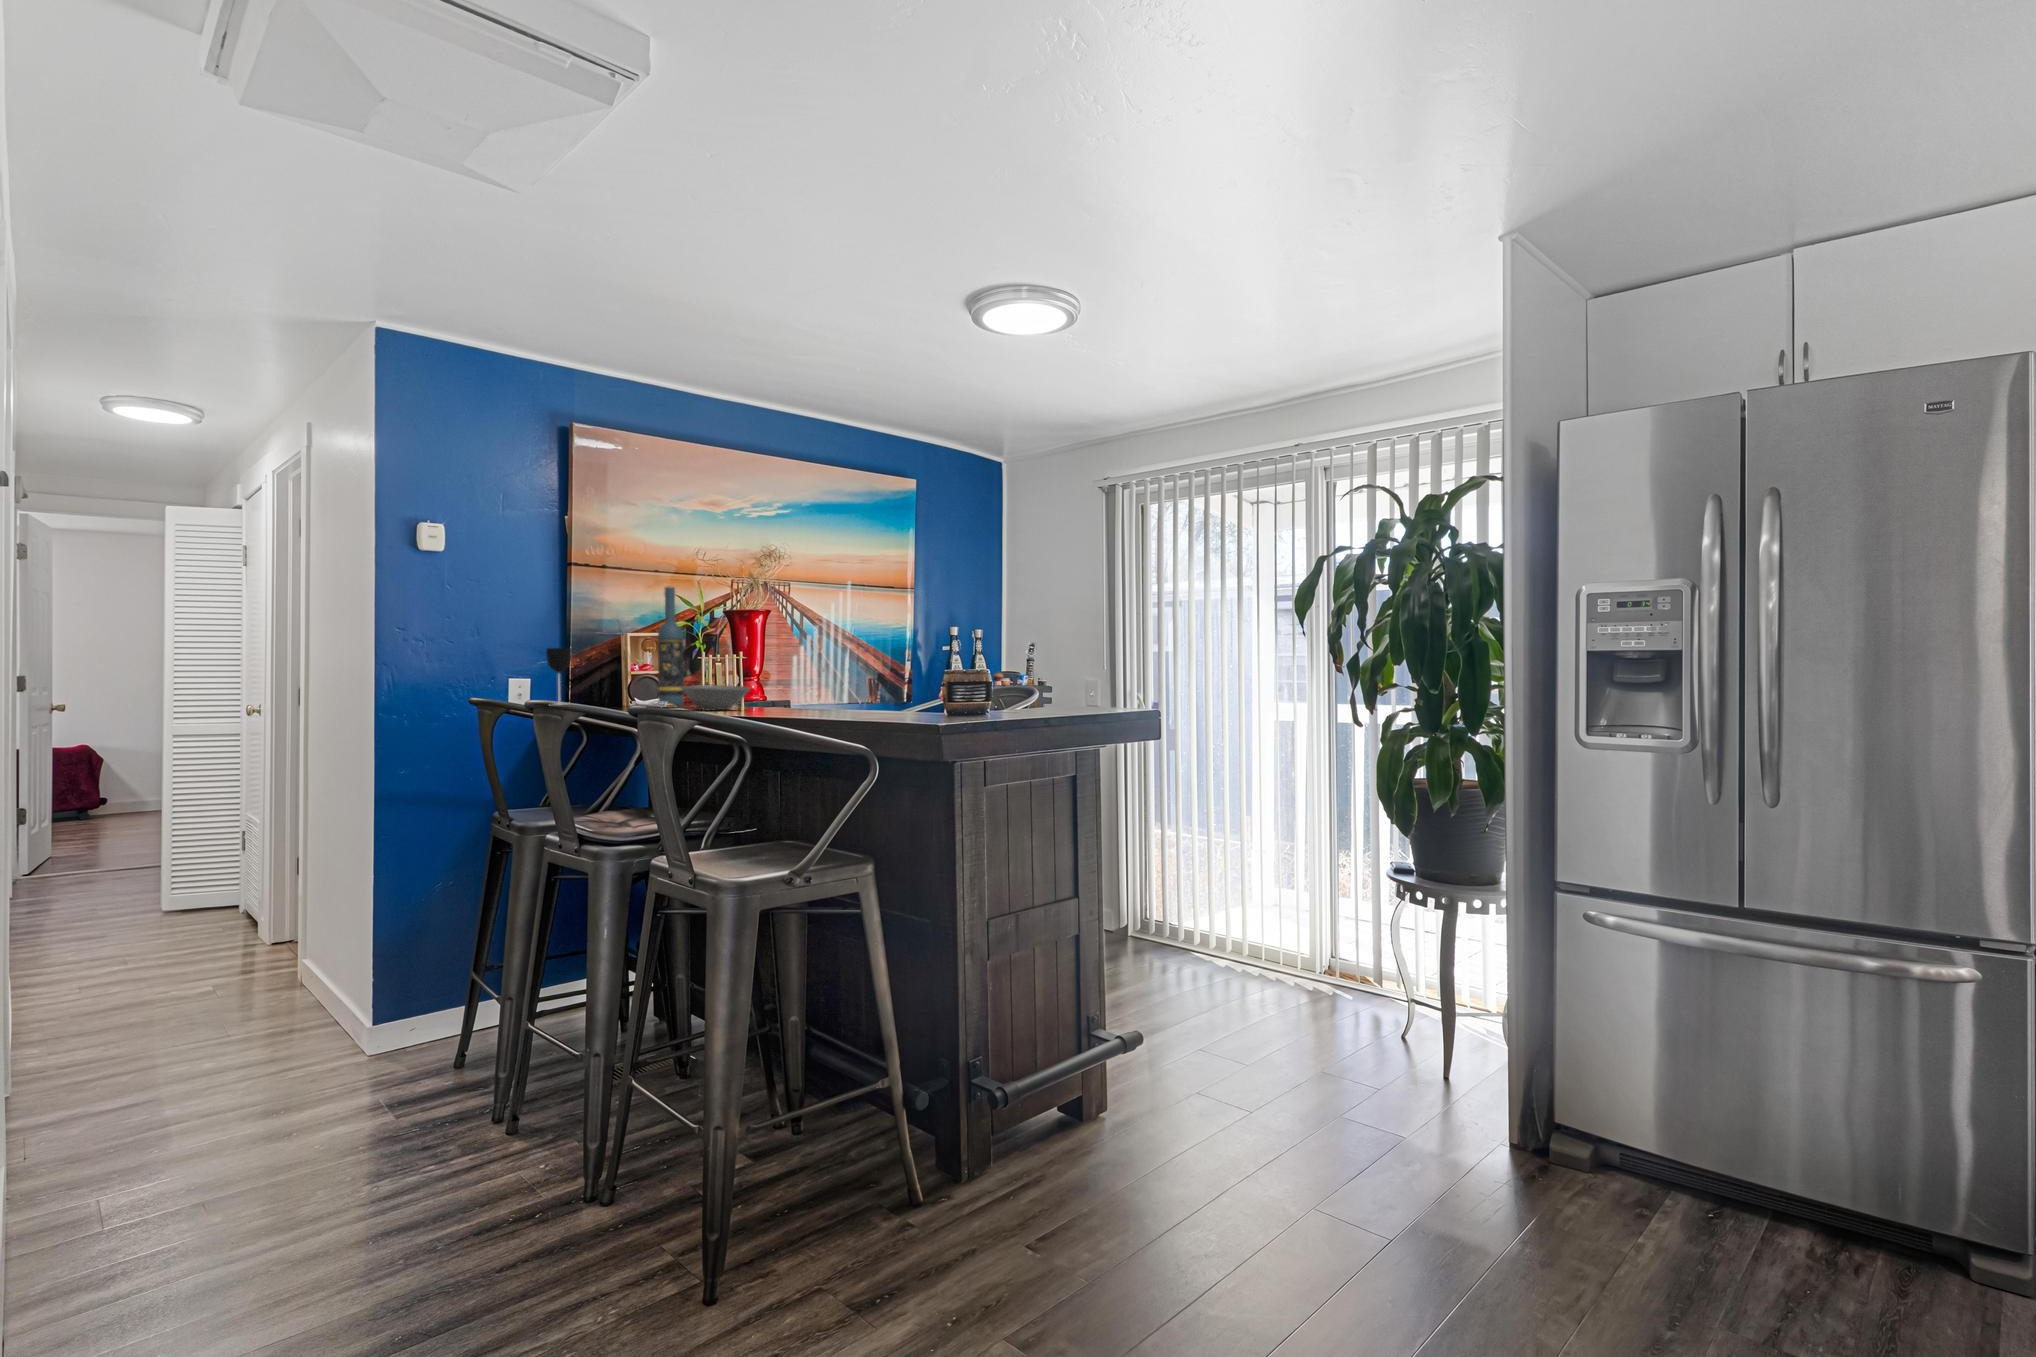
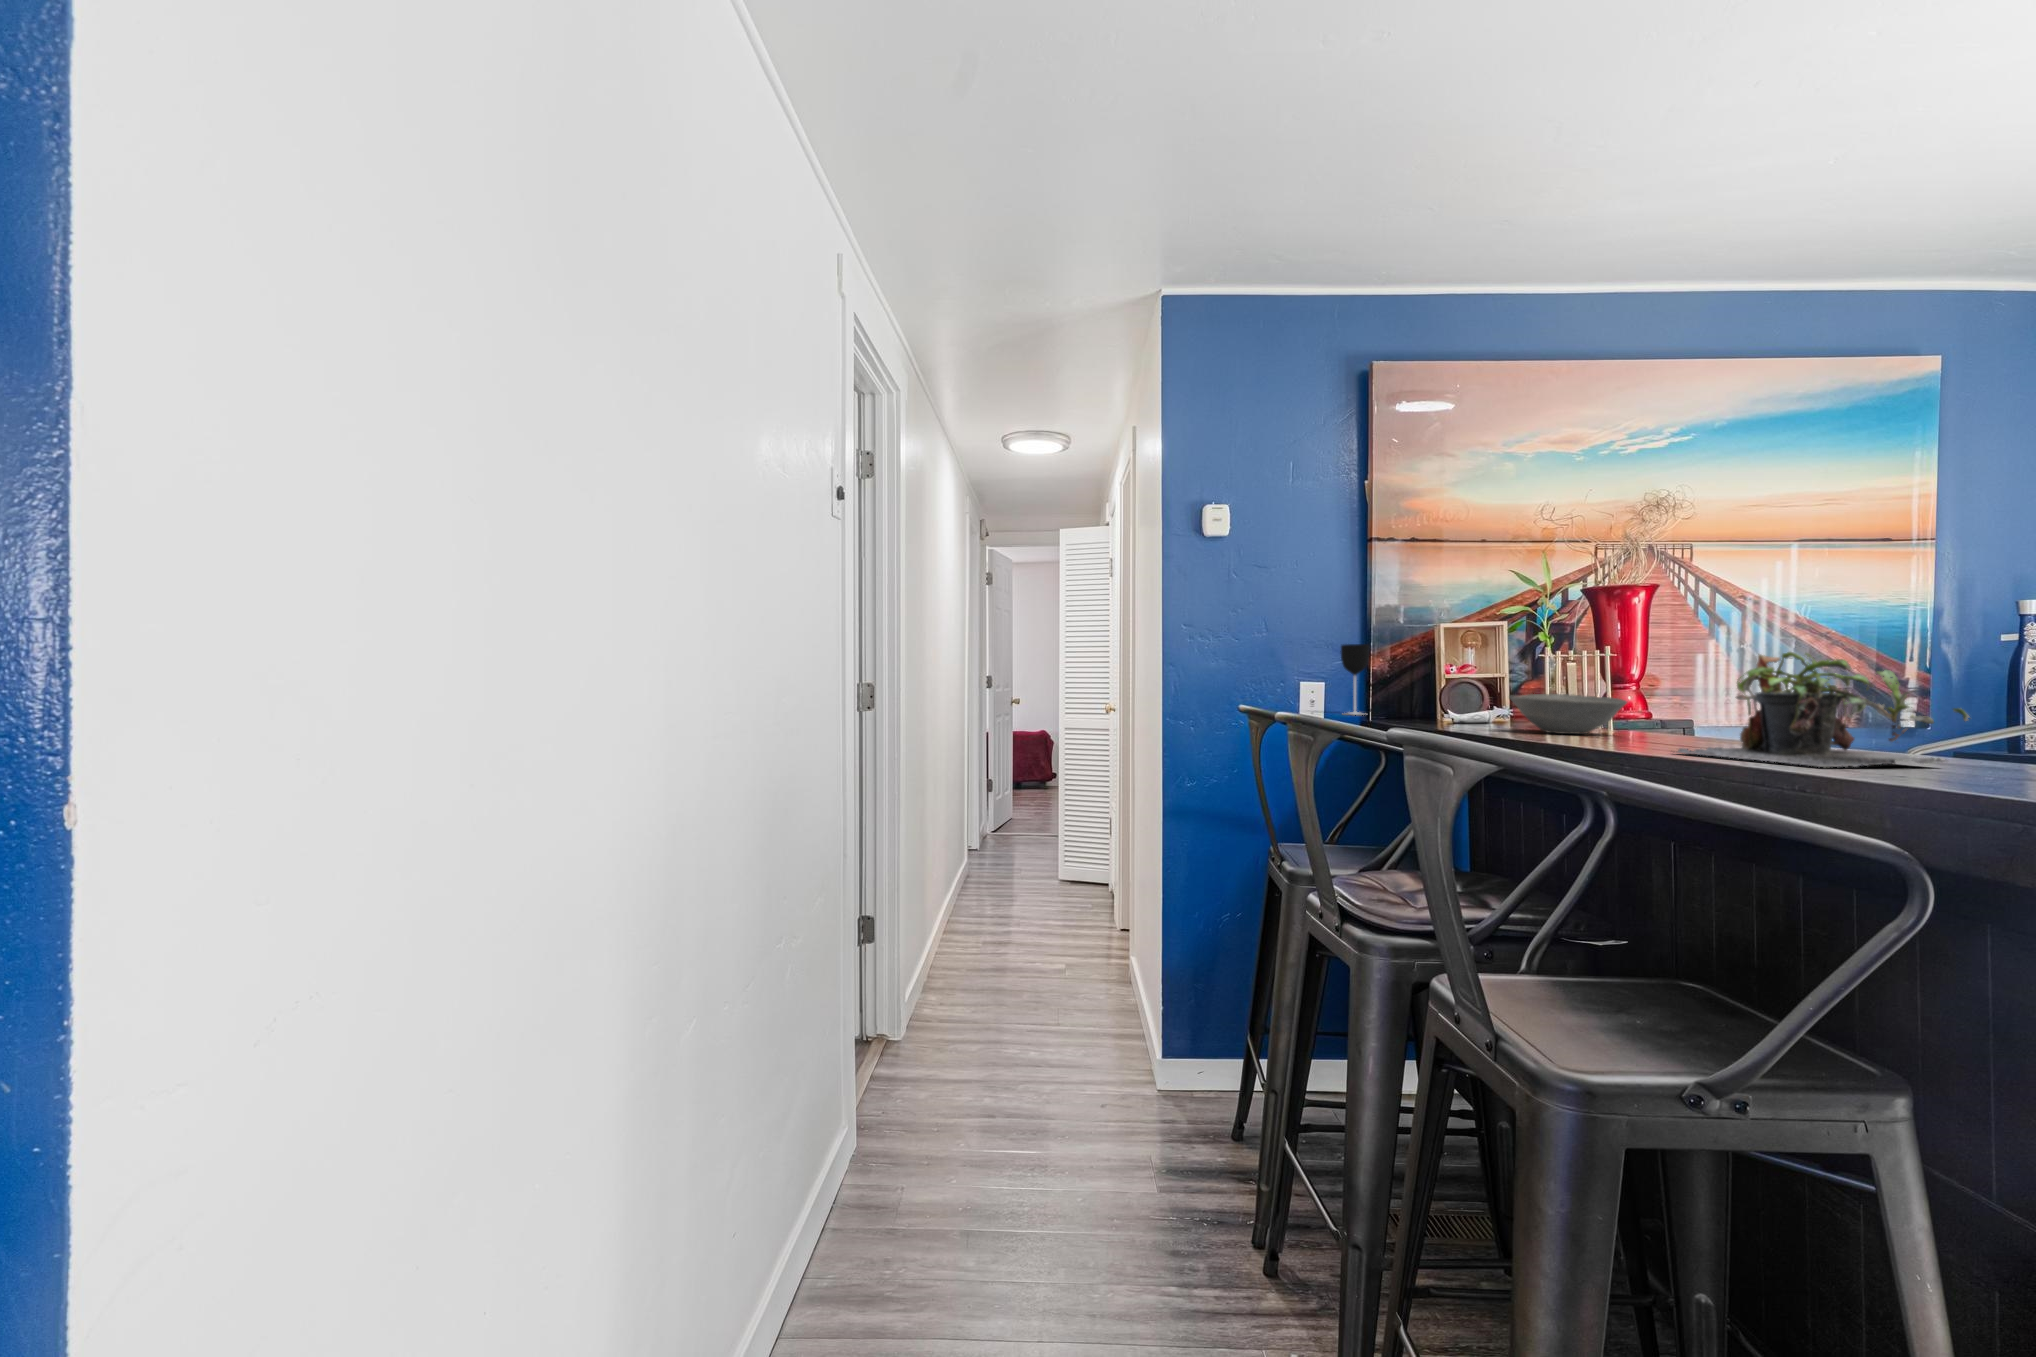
wine bottle: present [658,587,684,707] -> none [1479,554,1516,725]
plant: none [769,659,884,718] -> present [1678,652,1969,767]

